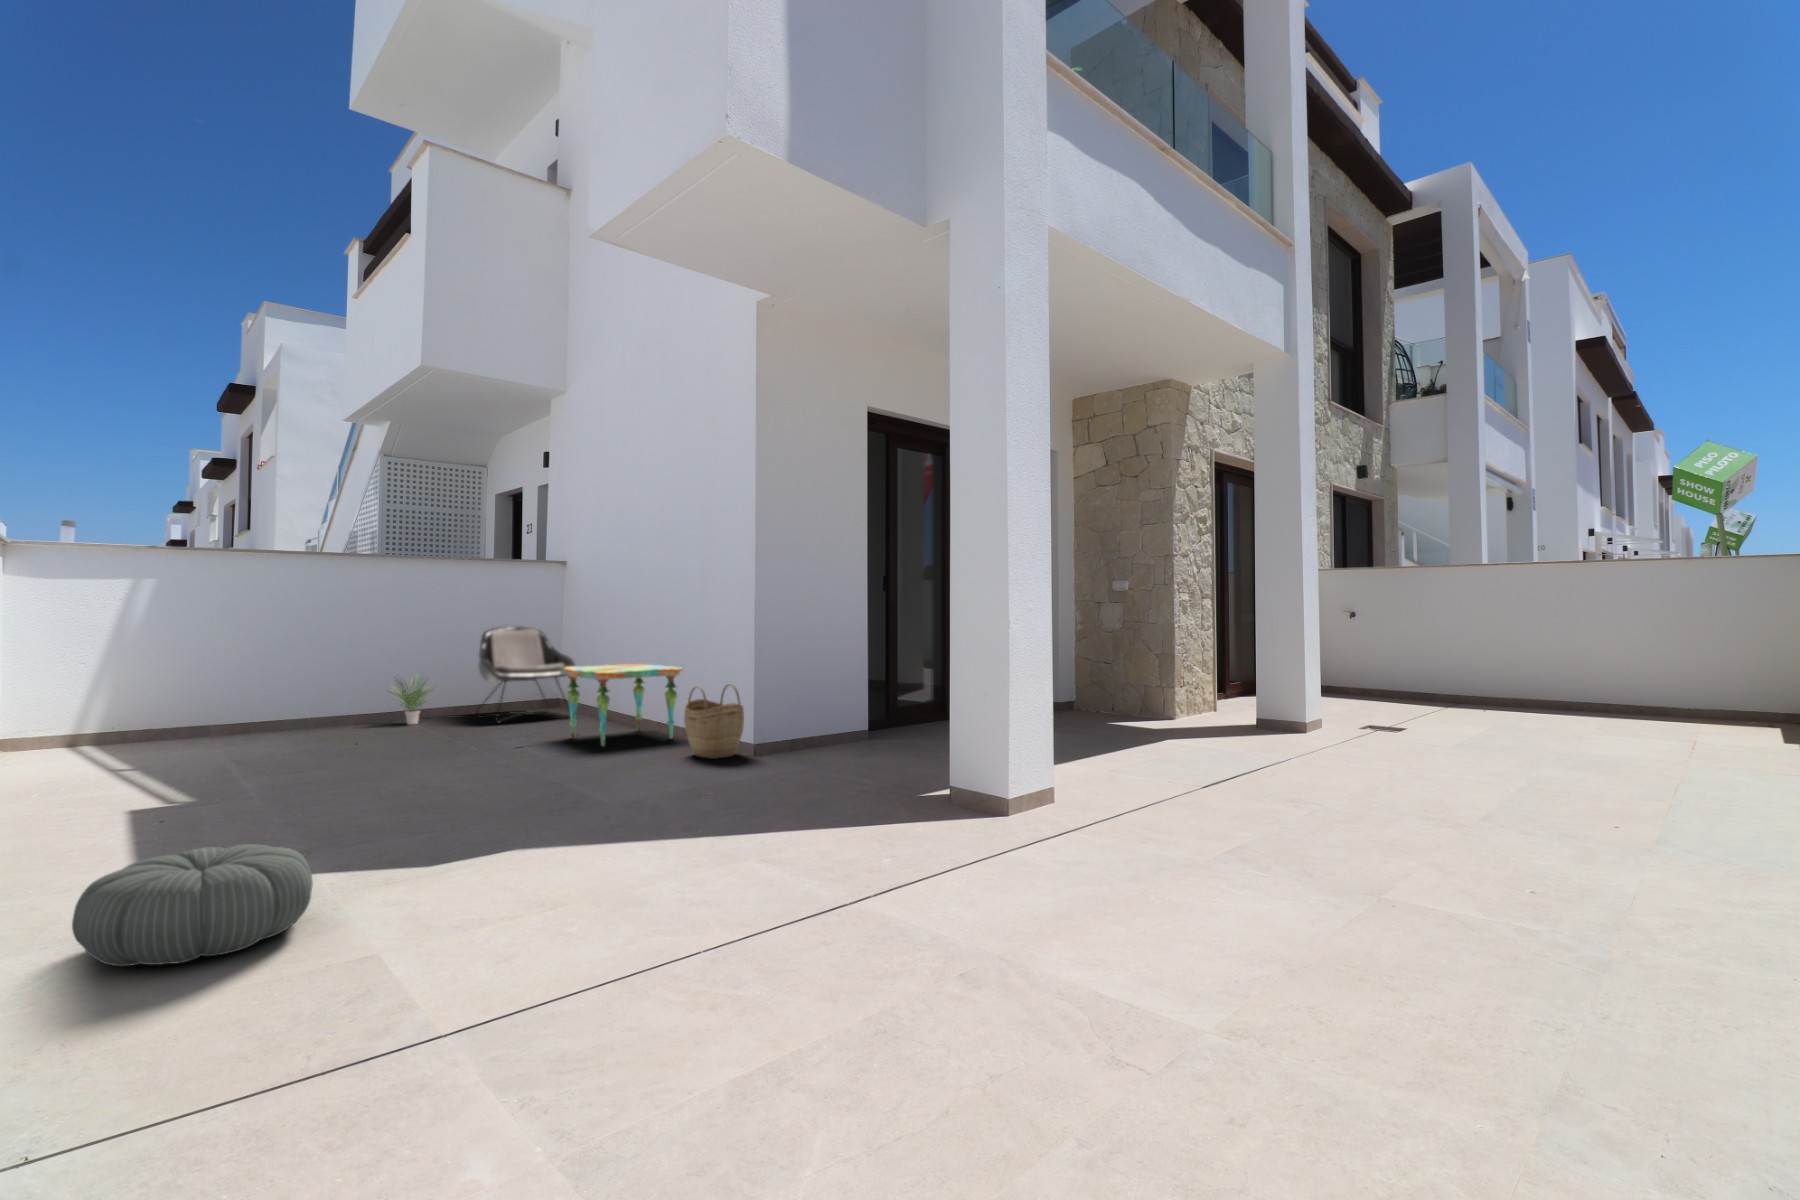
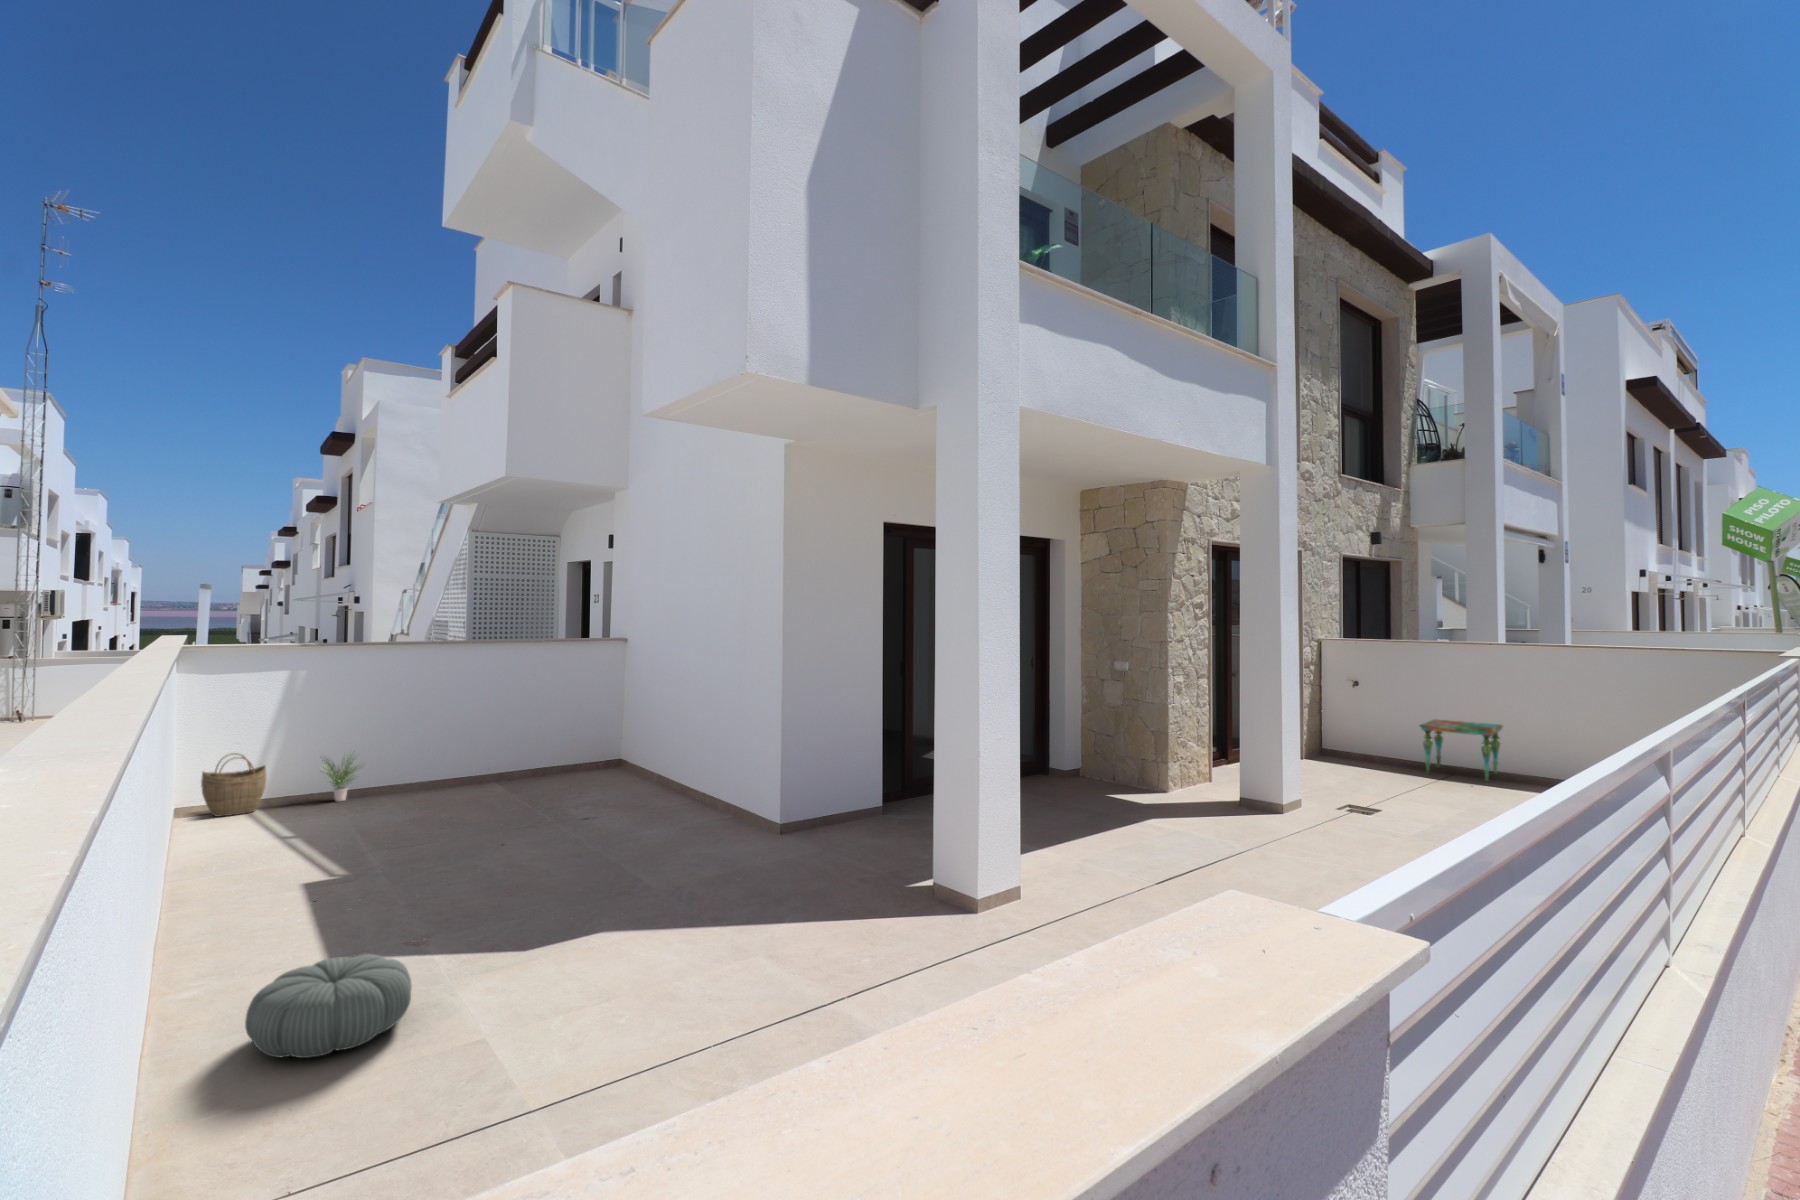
lounge chair: present [477,626,575,723] -> none [543,694,629,785]
side table: present [560,664,683,746] -> present [1420,720,1503,781]
potted plant: present [391,678,431,725] -> present [325,755,359,802]
woven basket: present [684,684,744,759] -> present [201,753,267,817]

